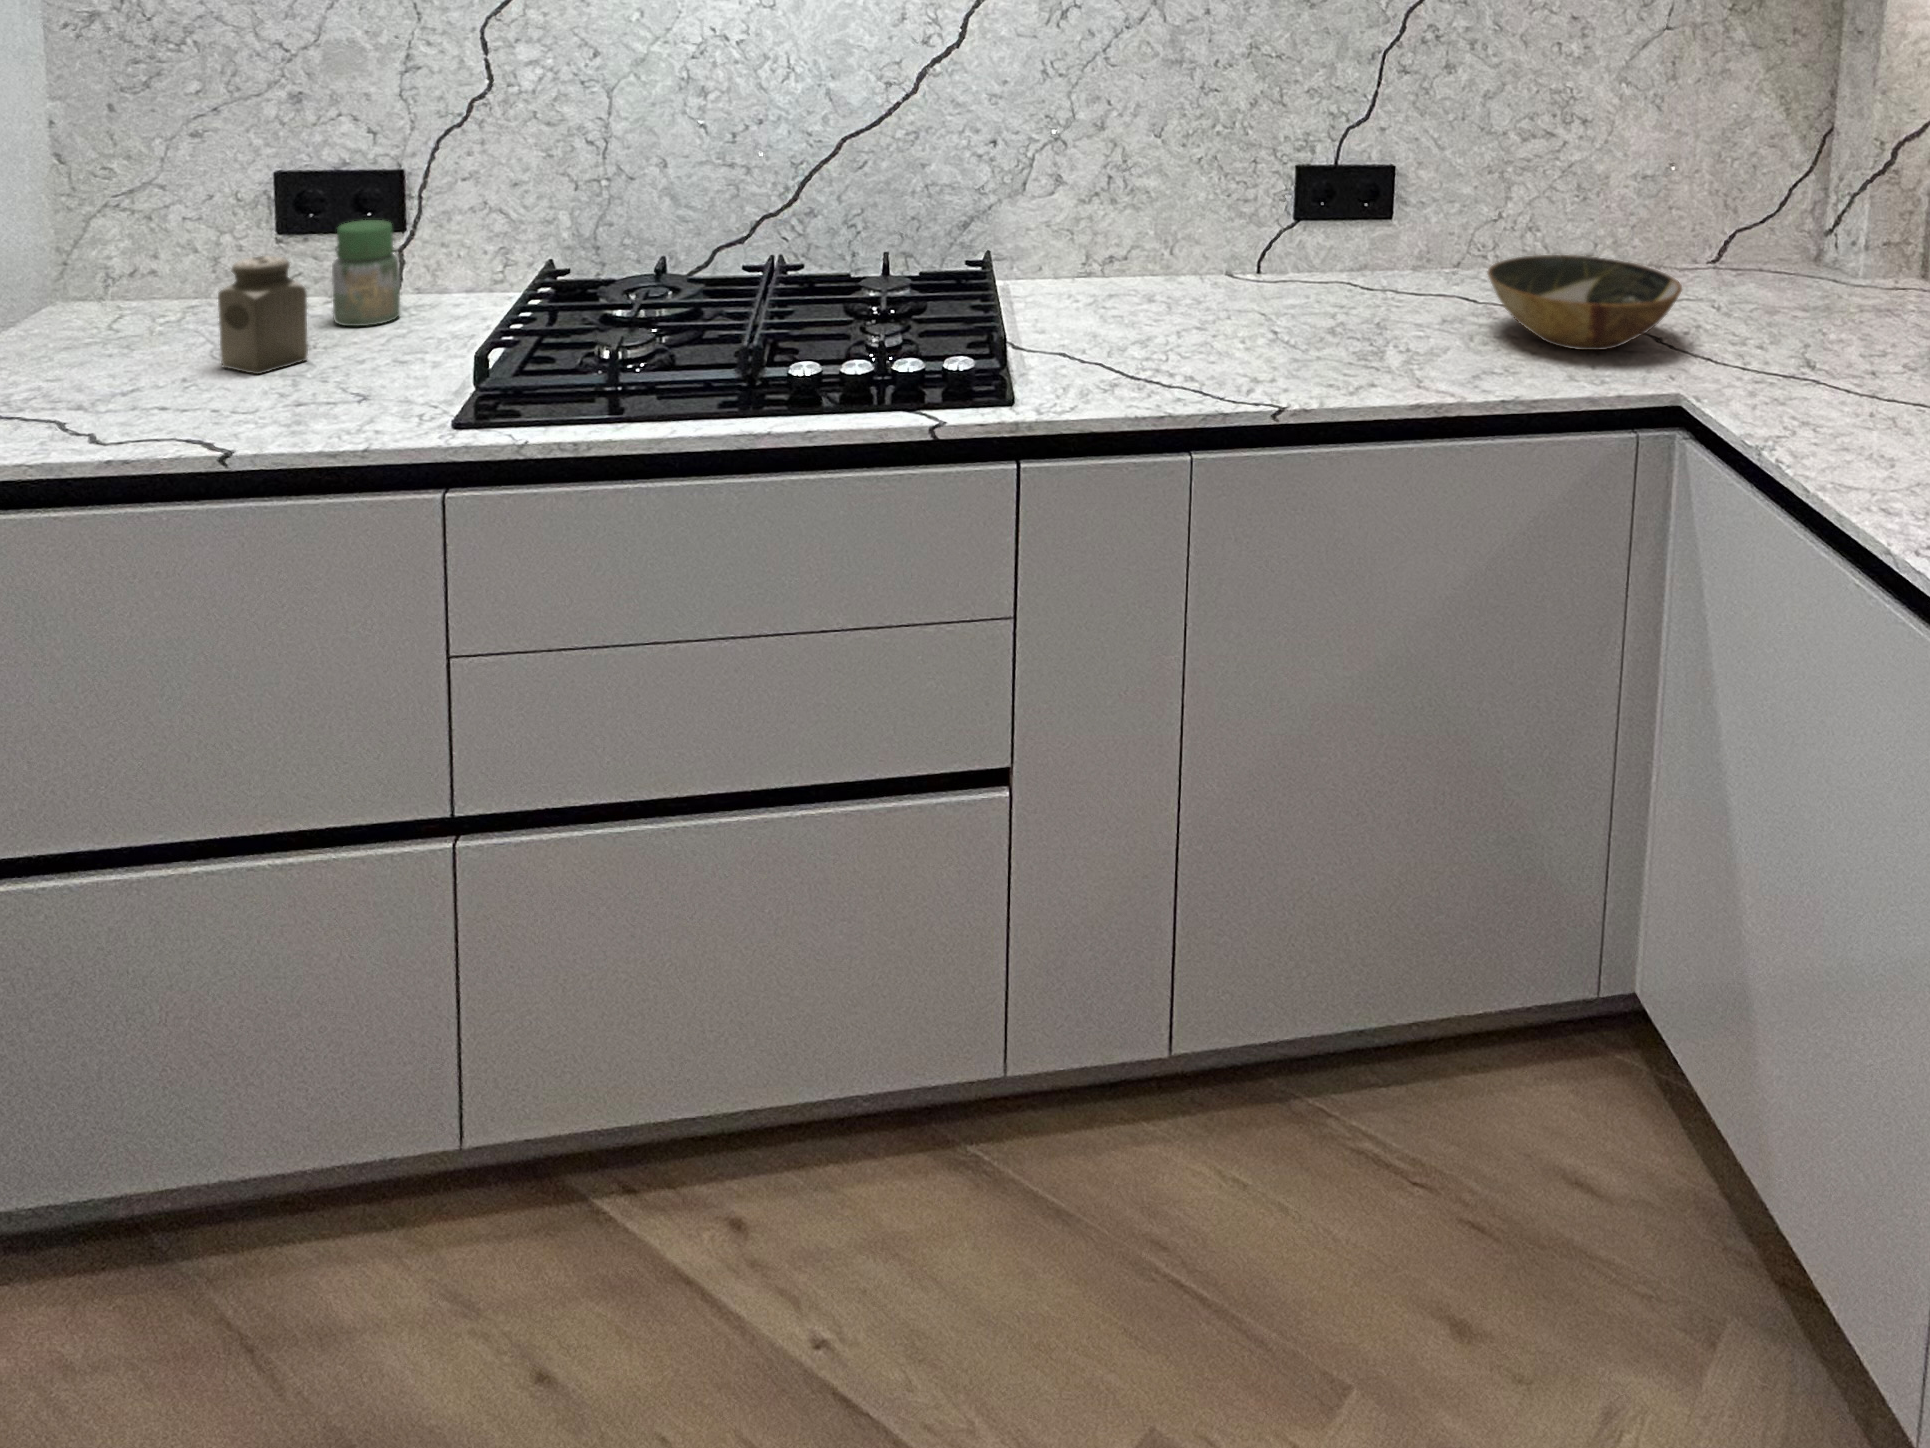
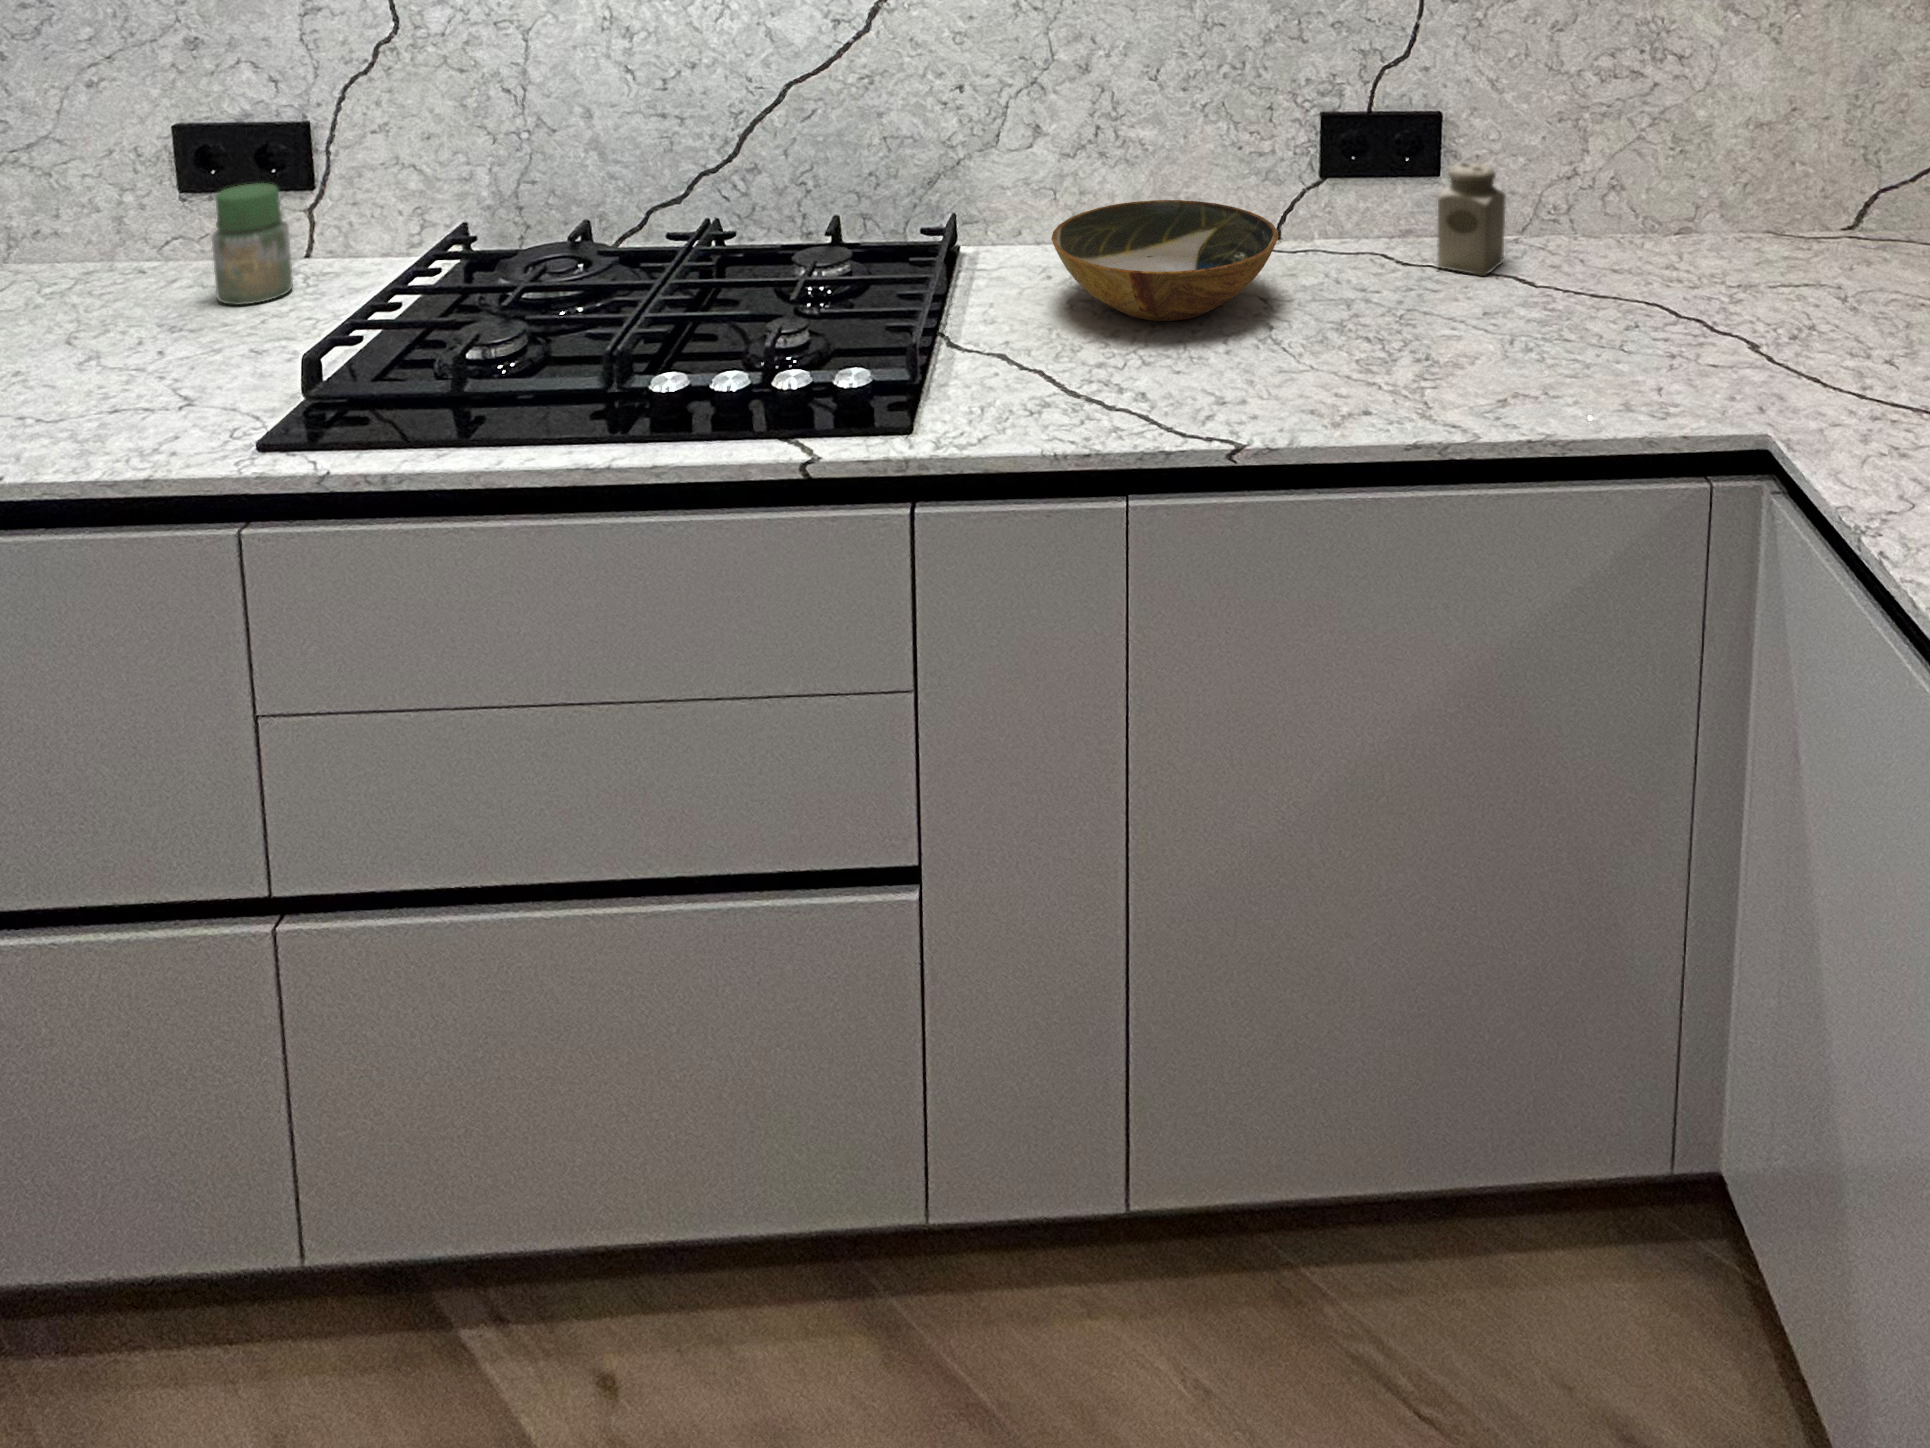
bowl: present [1488,255,1682,350] -> present [1051,200,1279,321]
salt shaker: present [218,256,308,374] -> present [1437,163,1506,276]

